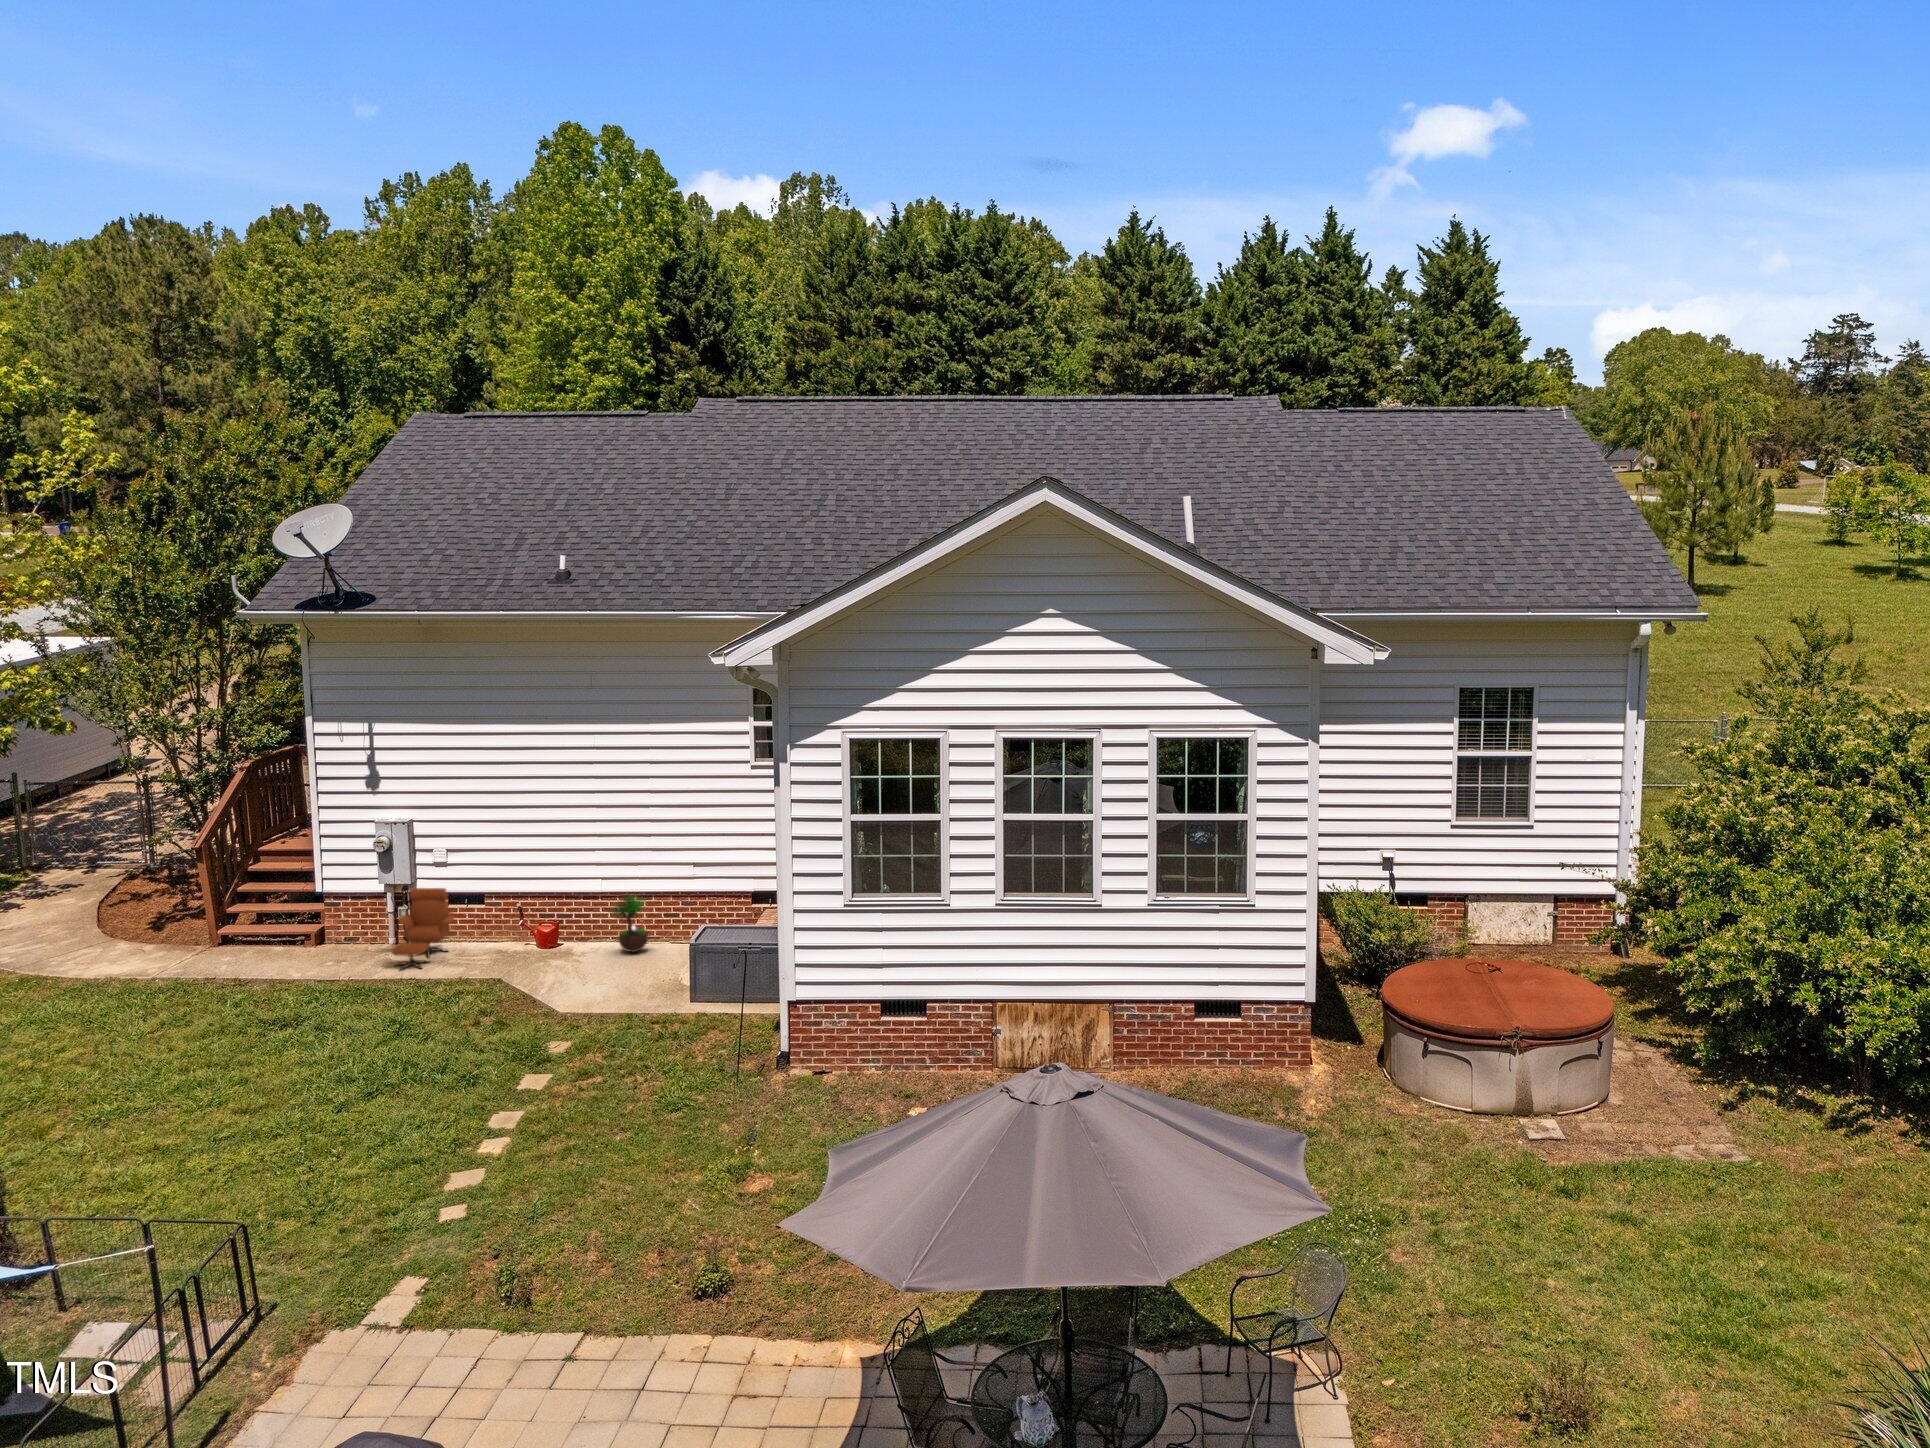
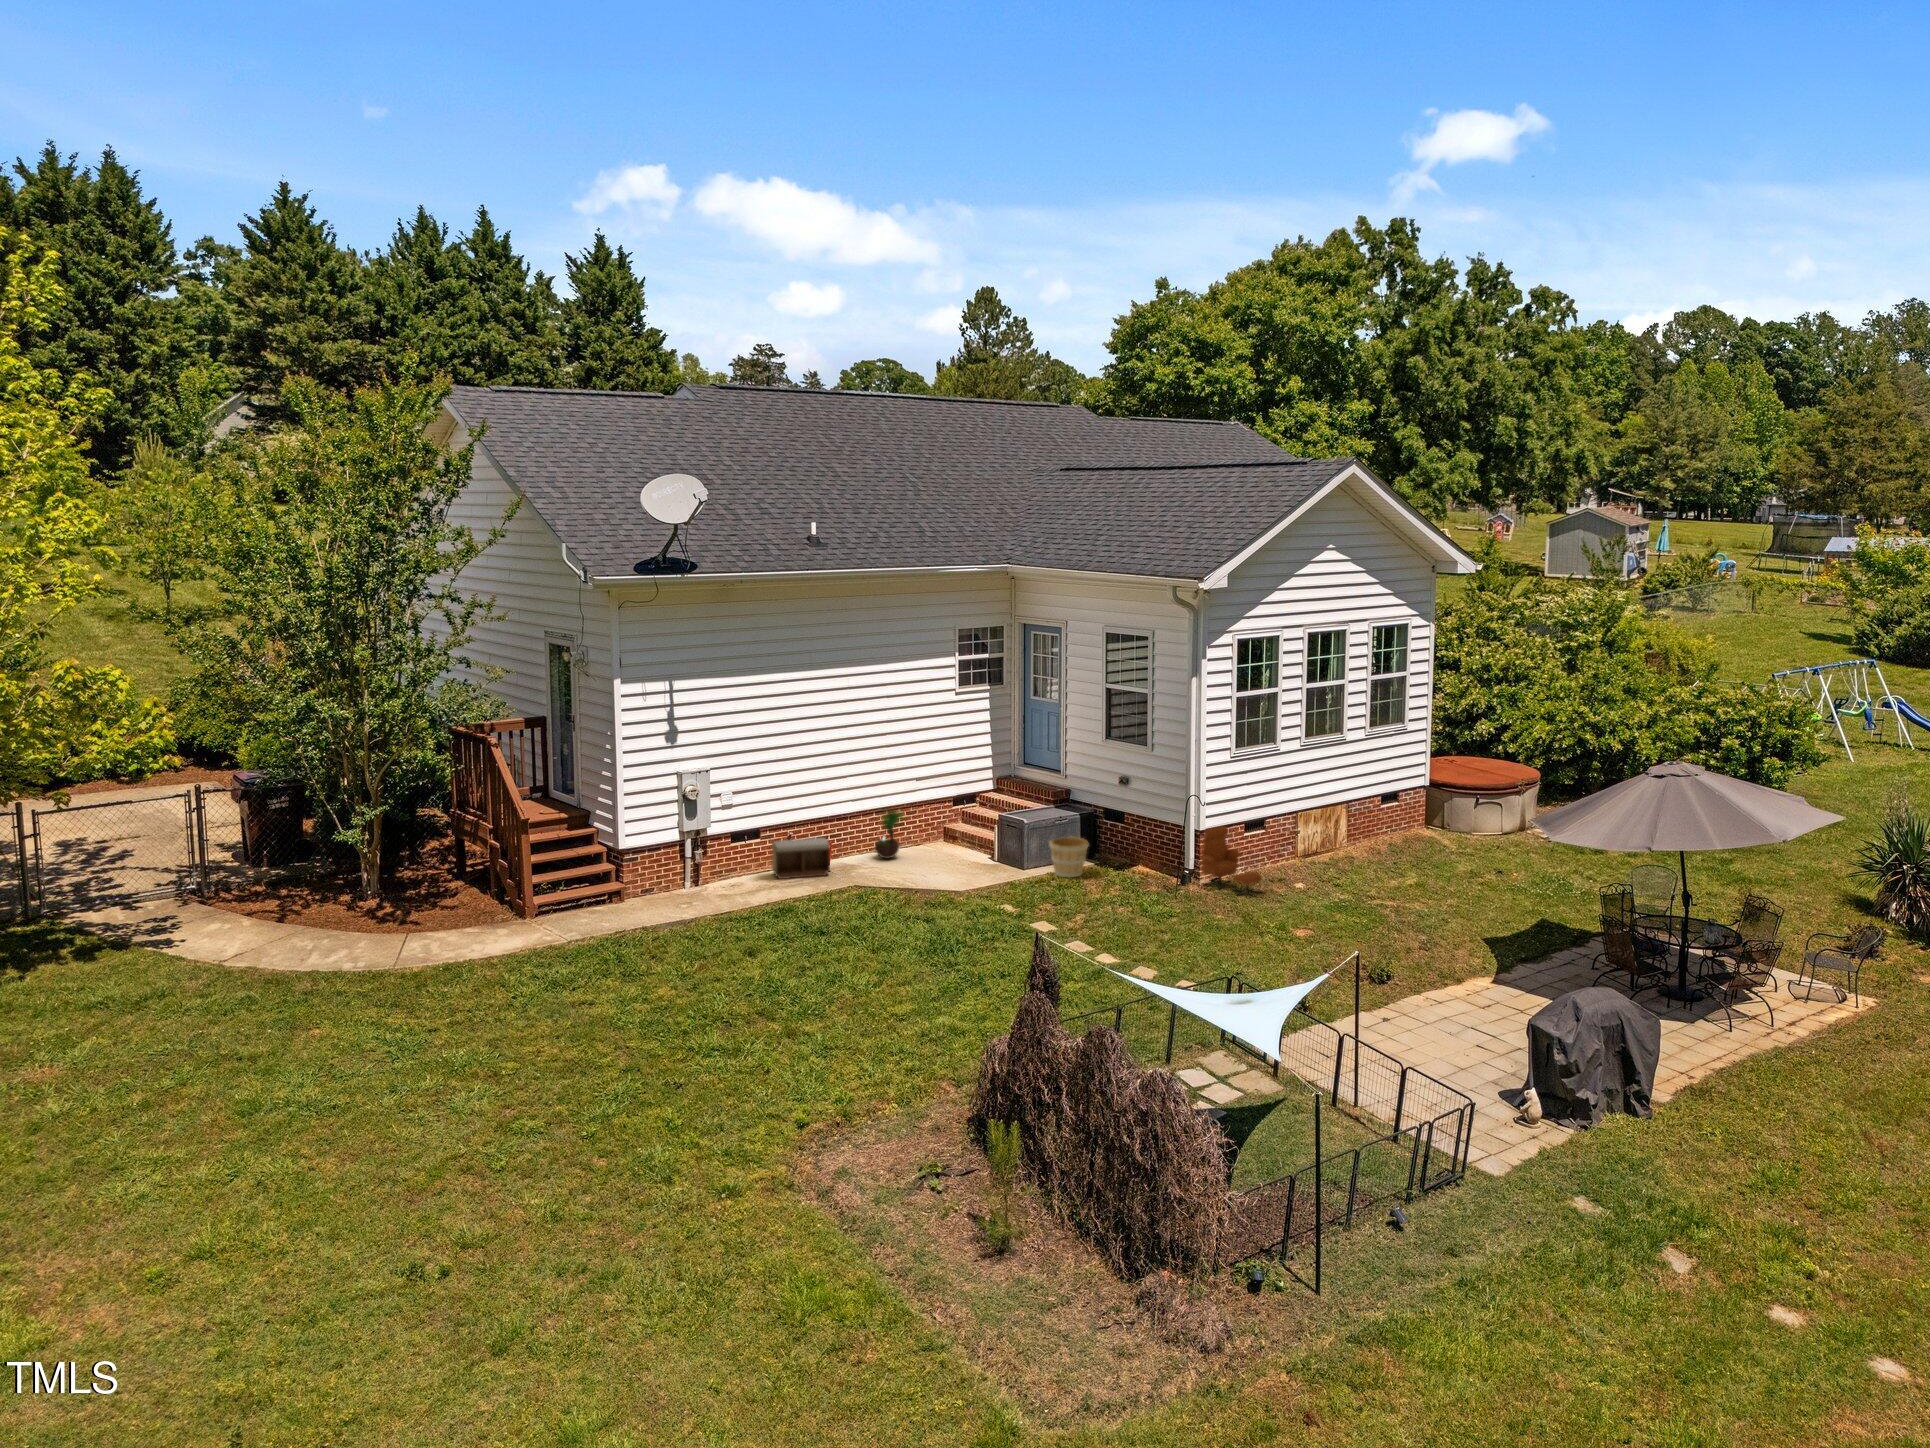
lounge chair: present [392,888,455,971] -> present [1200,826,1262,896]
bench: none [480,909,552,958] -> present [771,838,831,879]
wooden bucket: none [697,969,749,1025] -> present [1049,837,1088,878]

